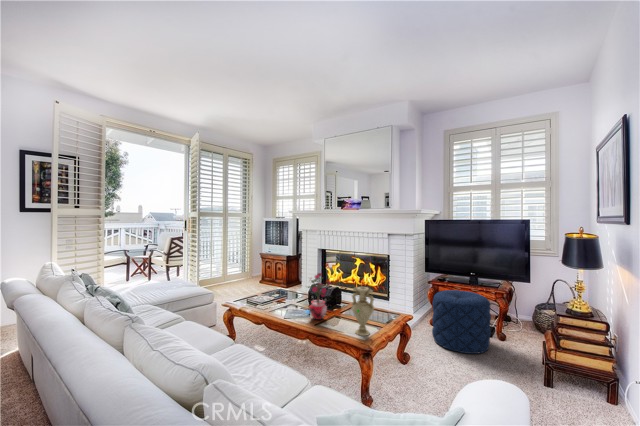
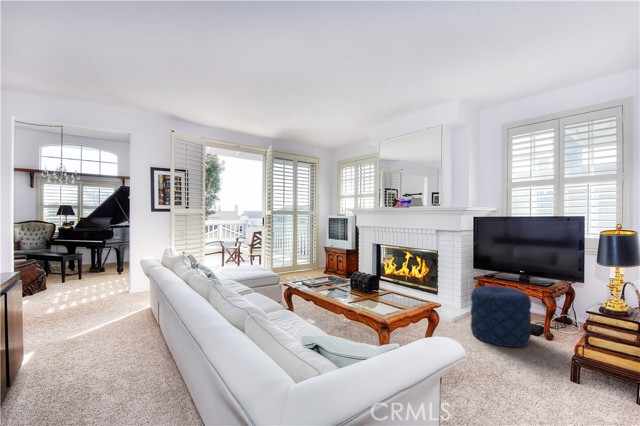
potted plant: present [308,273,330,320] -> none [342,261,364,300]
vase: present [352,287,374,336] -> none [374,273,394,313]

